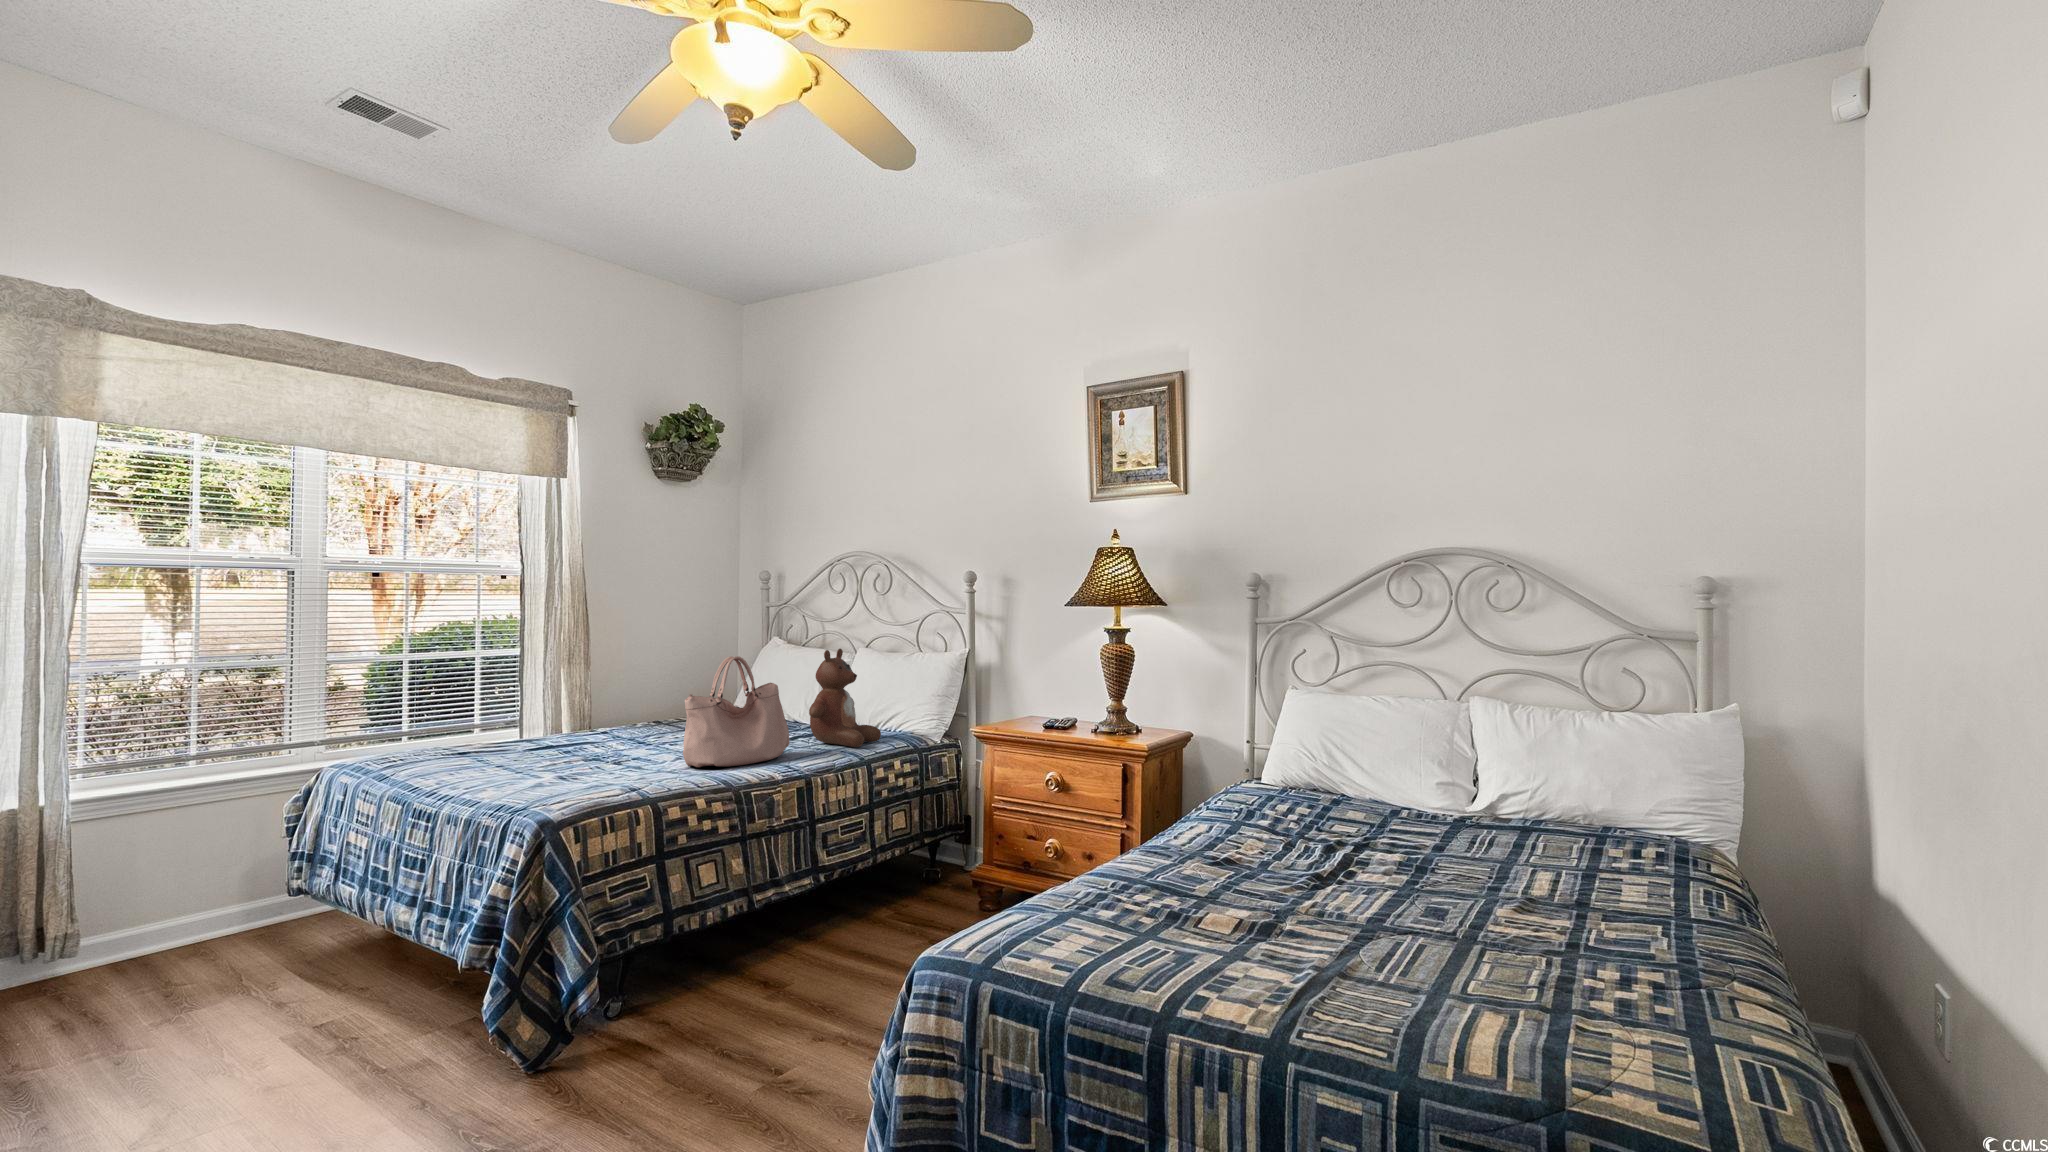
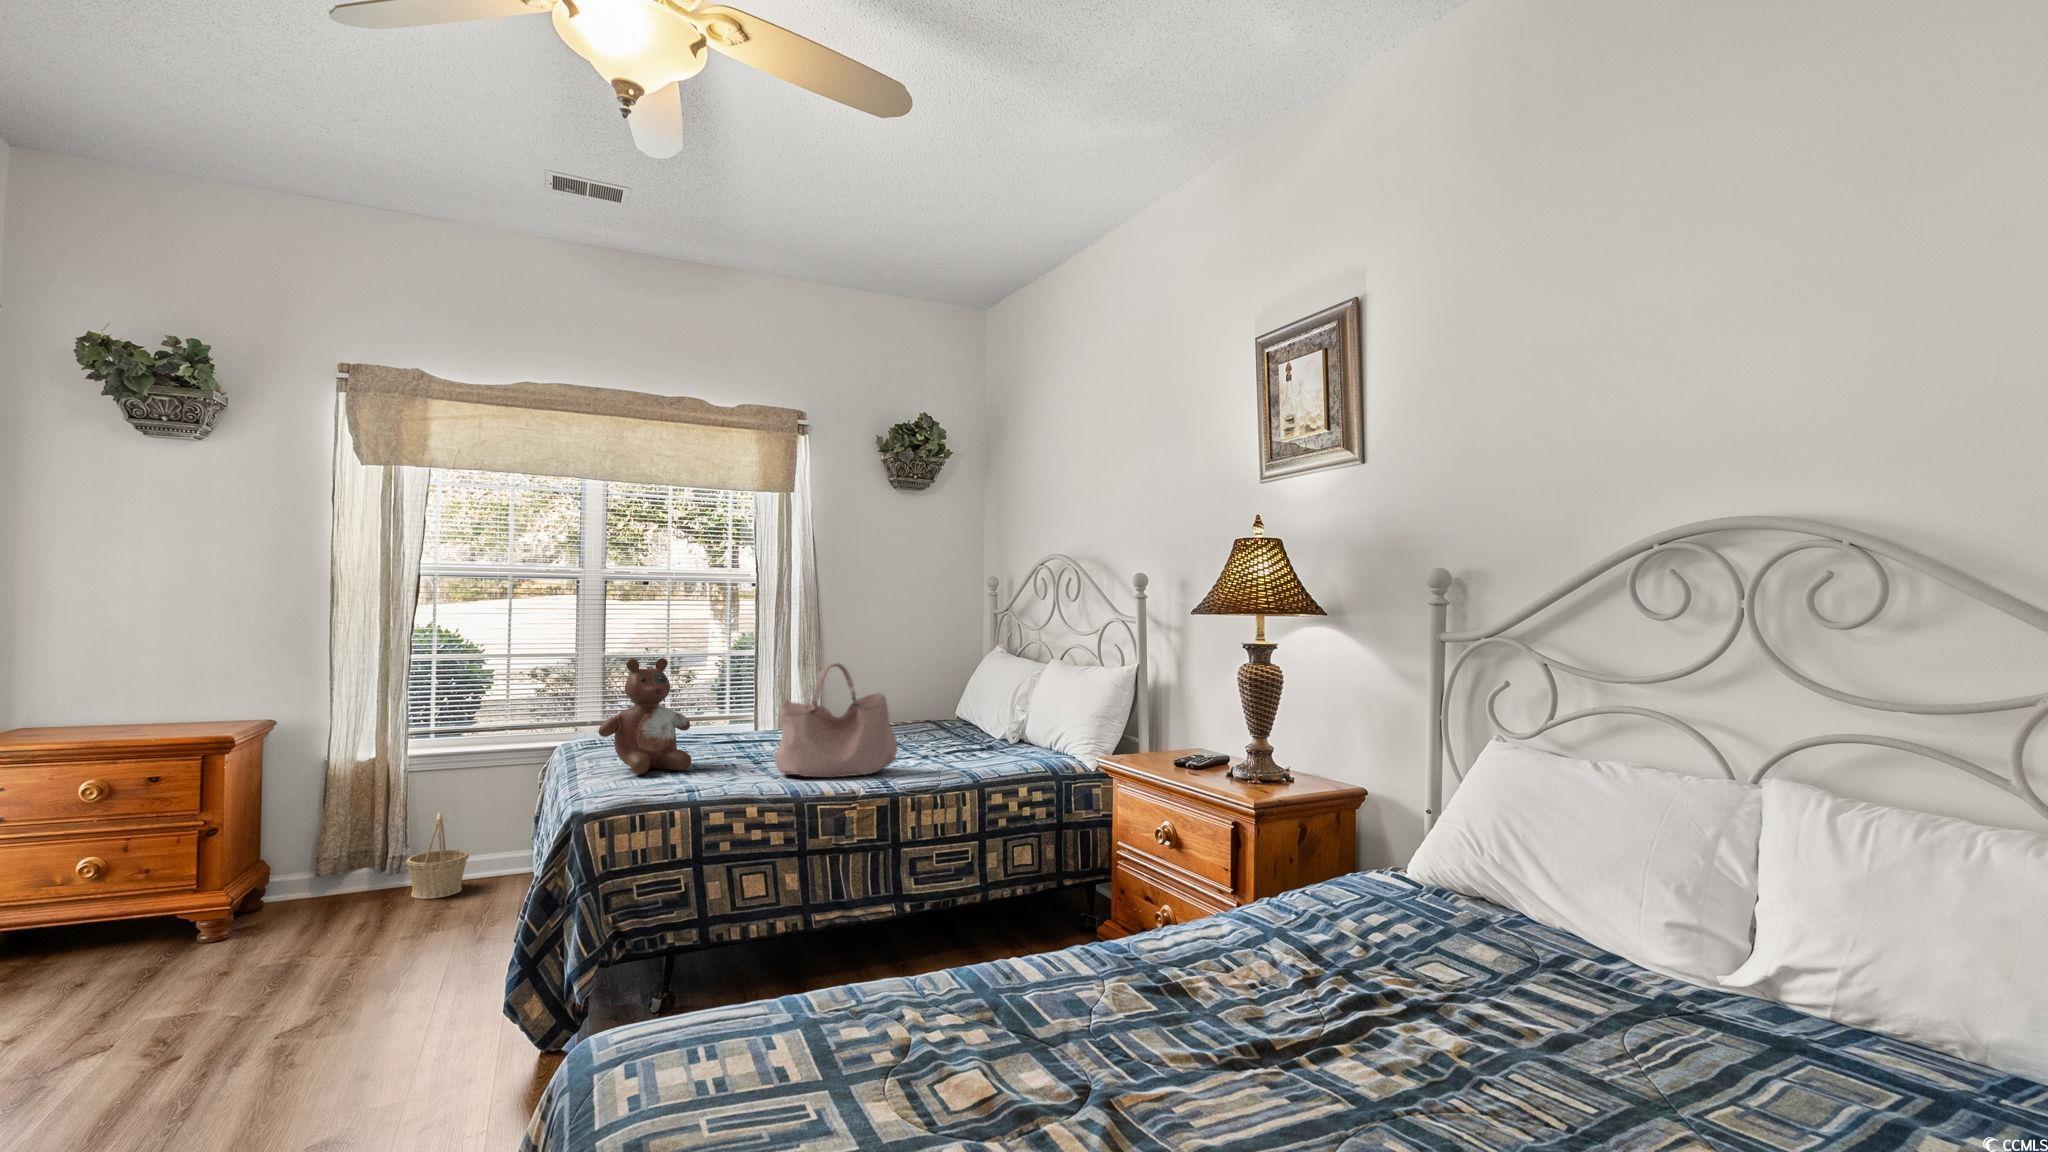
stuffed bear: present [809,649,881,747] -> present [599,658,691,775]
basket: none [83,864,177,977] -> present [406,812,469,899]

